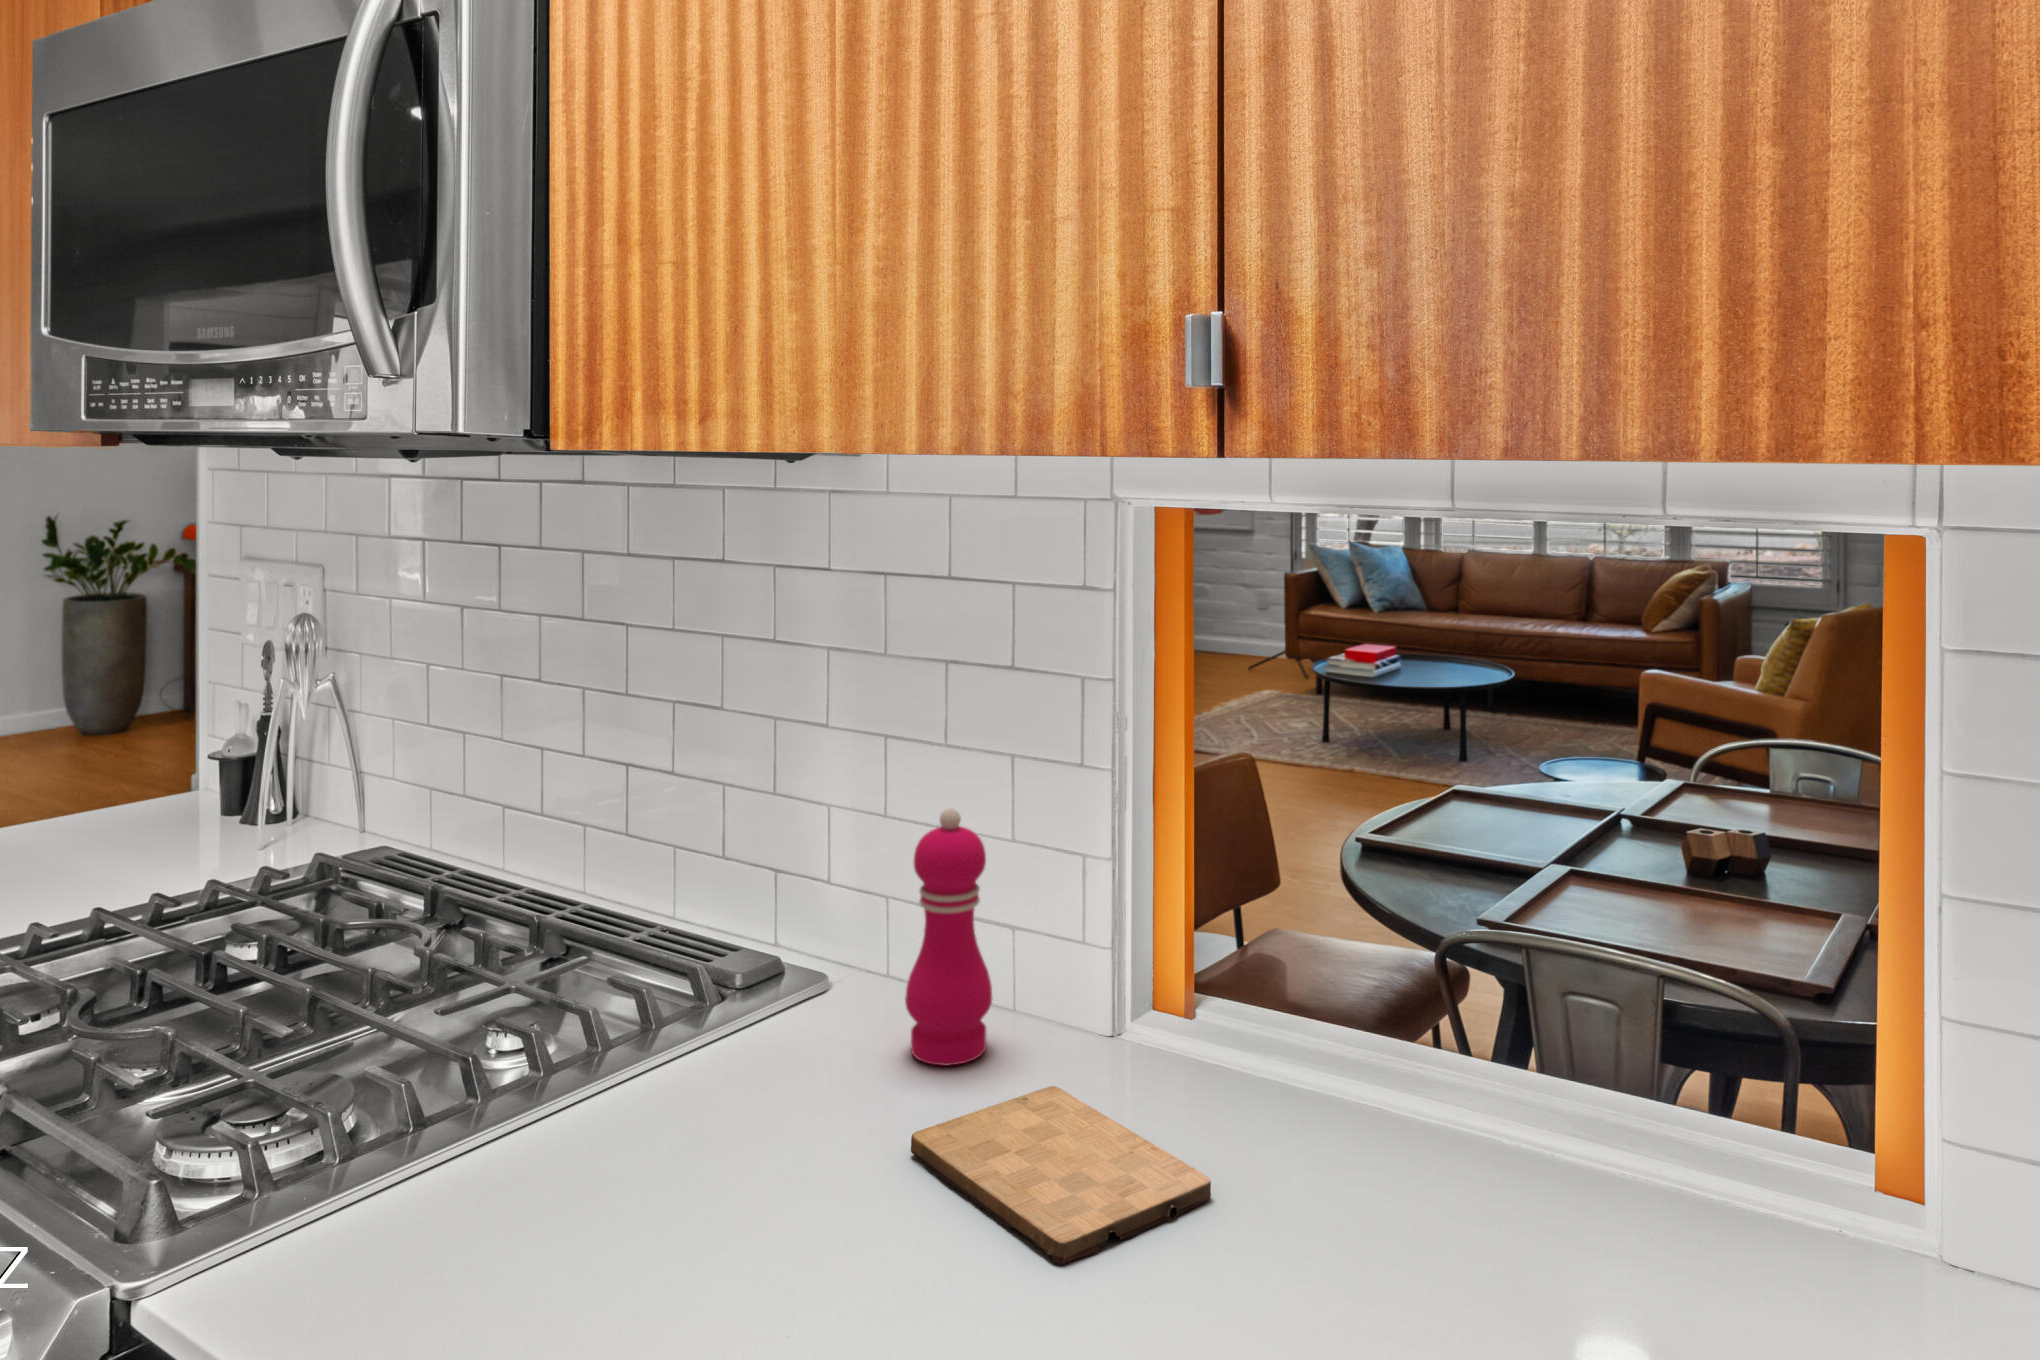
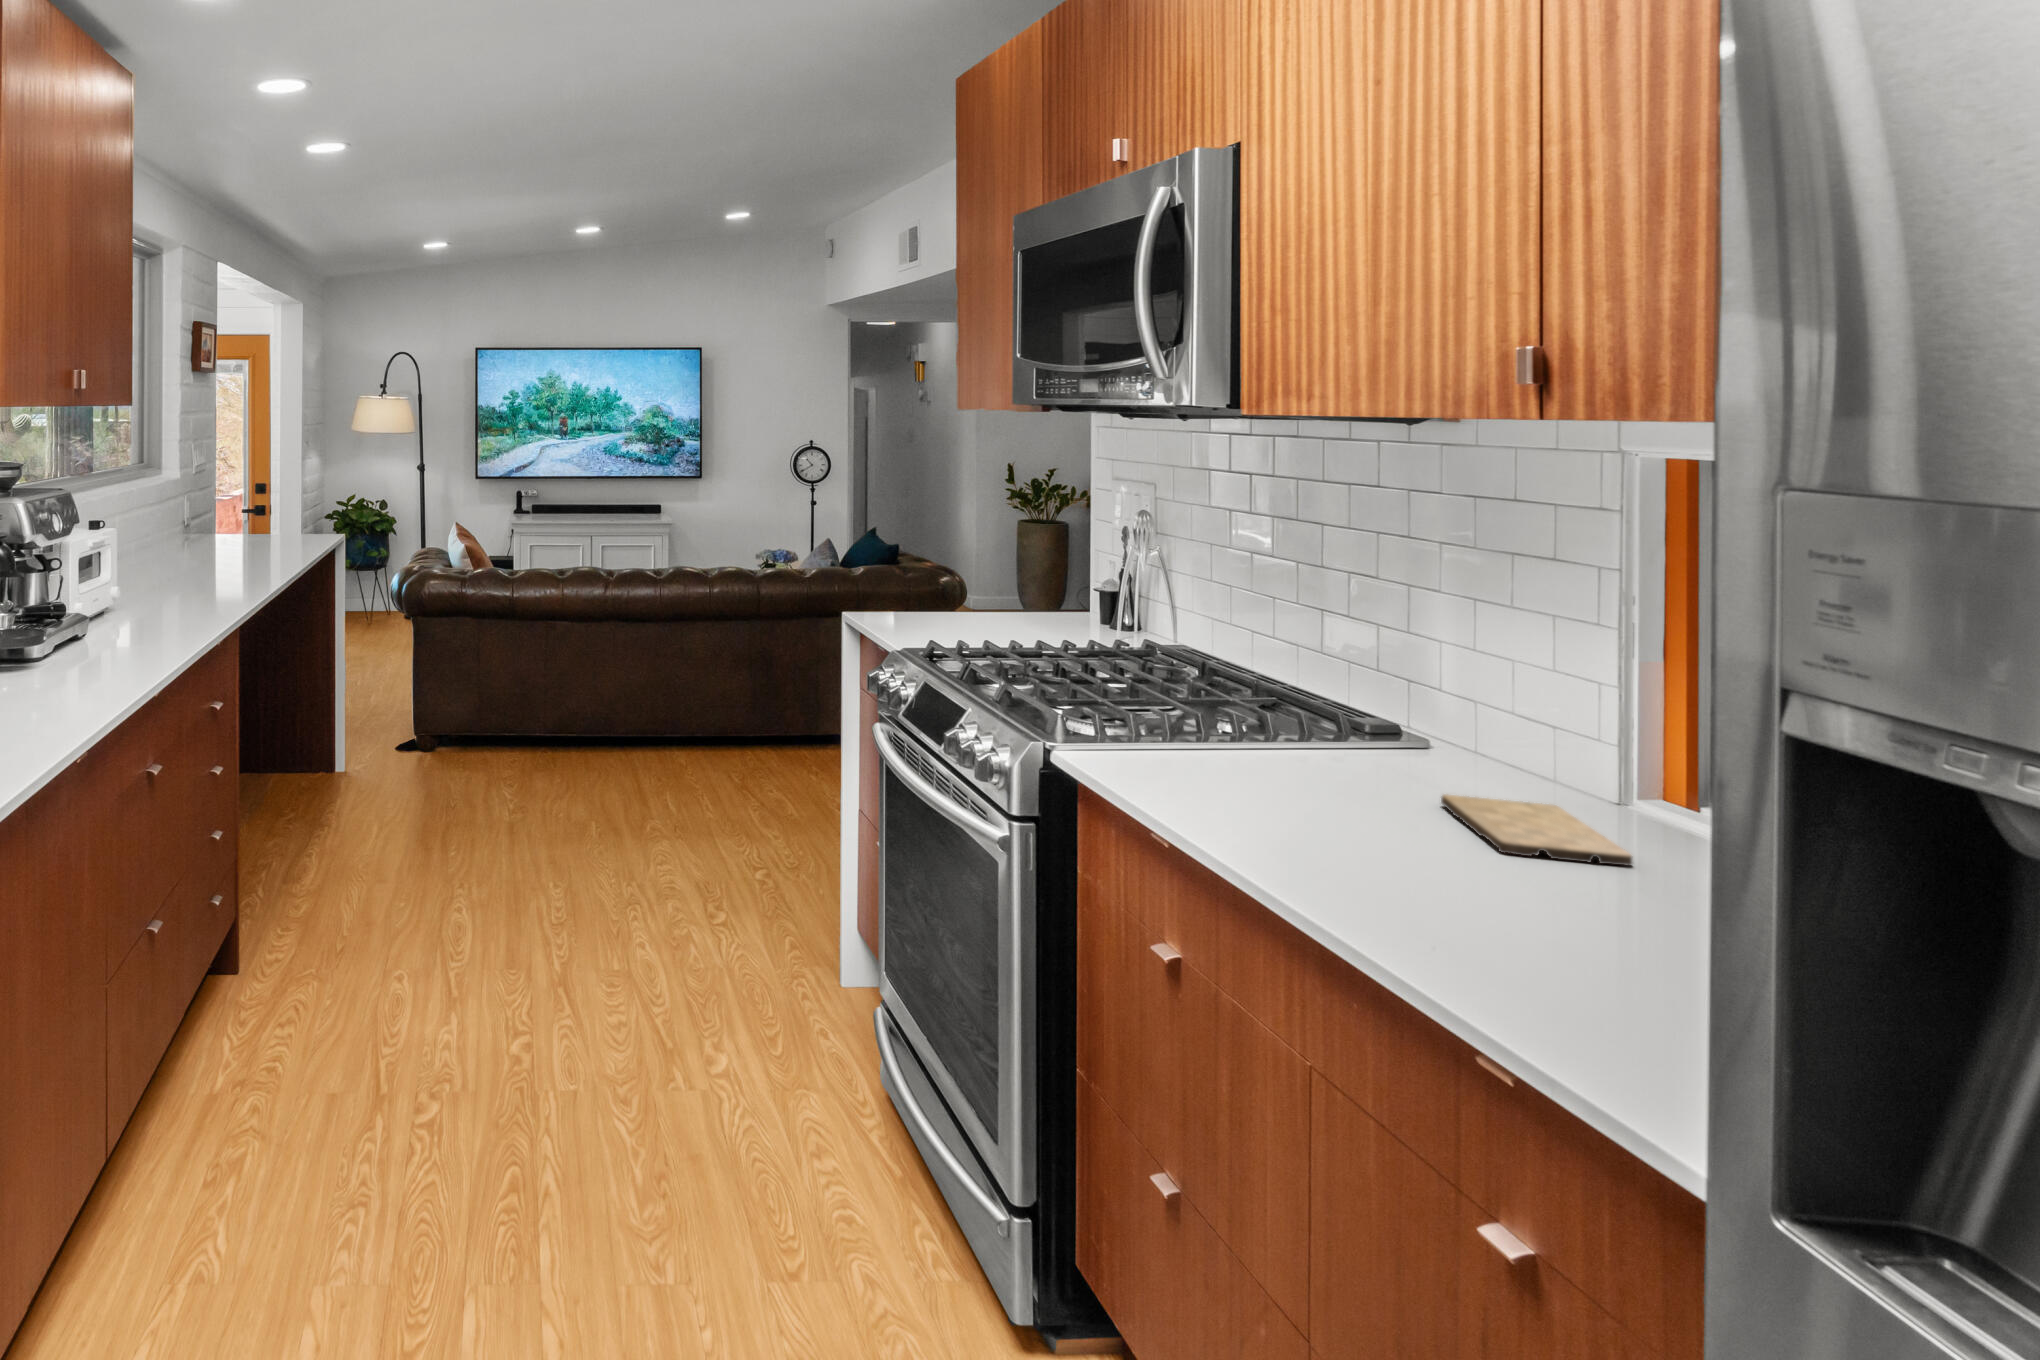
pepper mill: present [905,809,992,1066] -> none [1468,639,1533,791]

